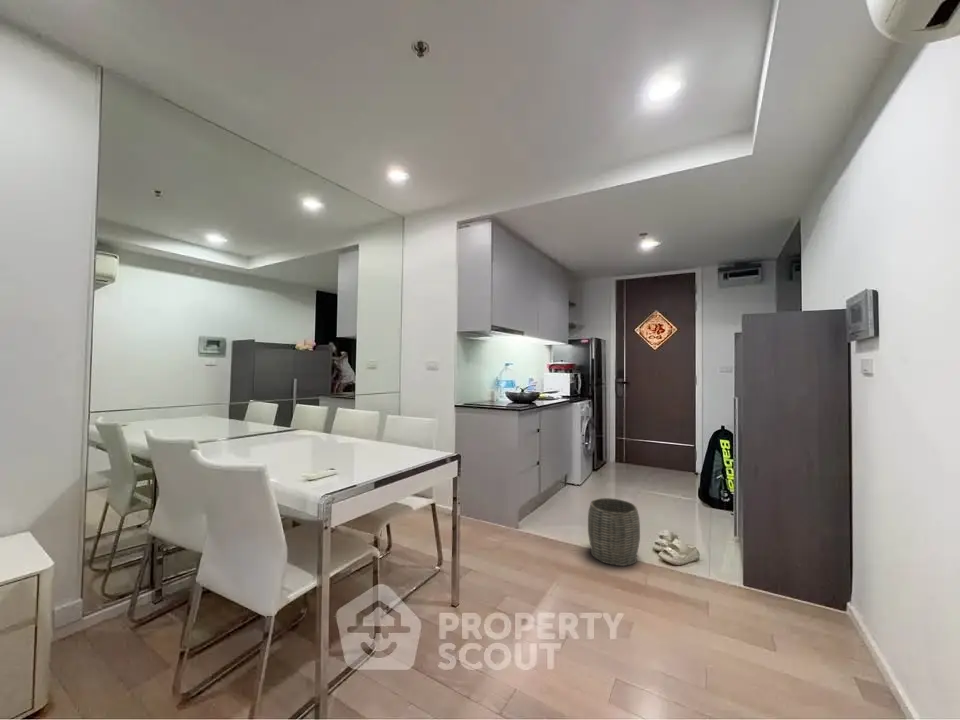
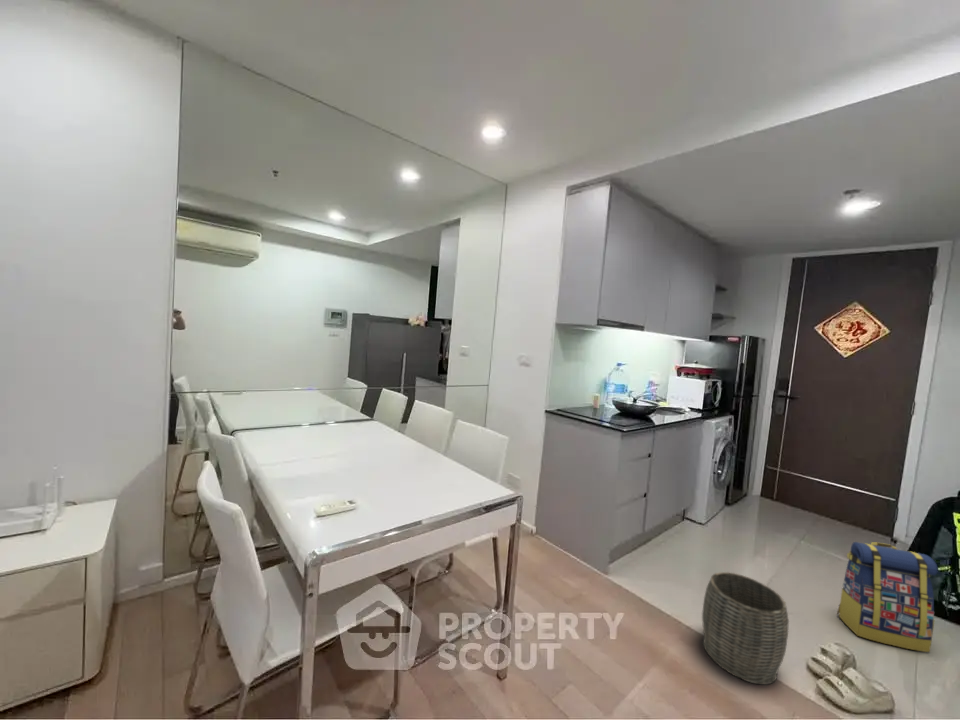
backpack: none [667,463,717,528] -> present [837,542,937,652]

